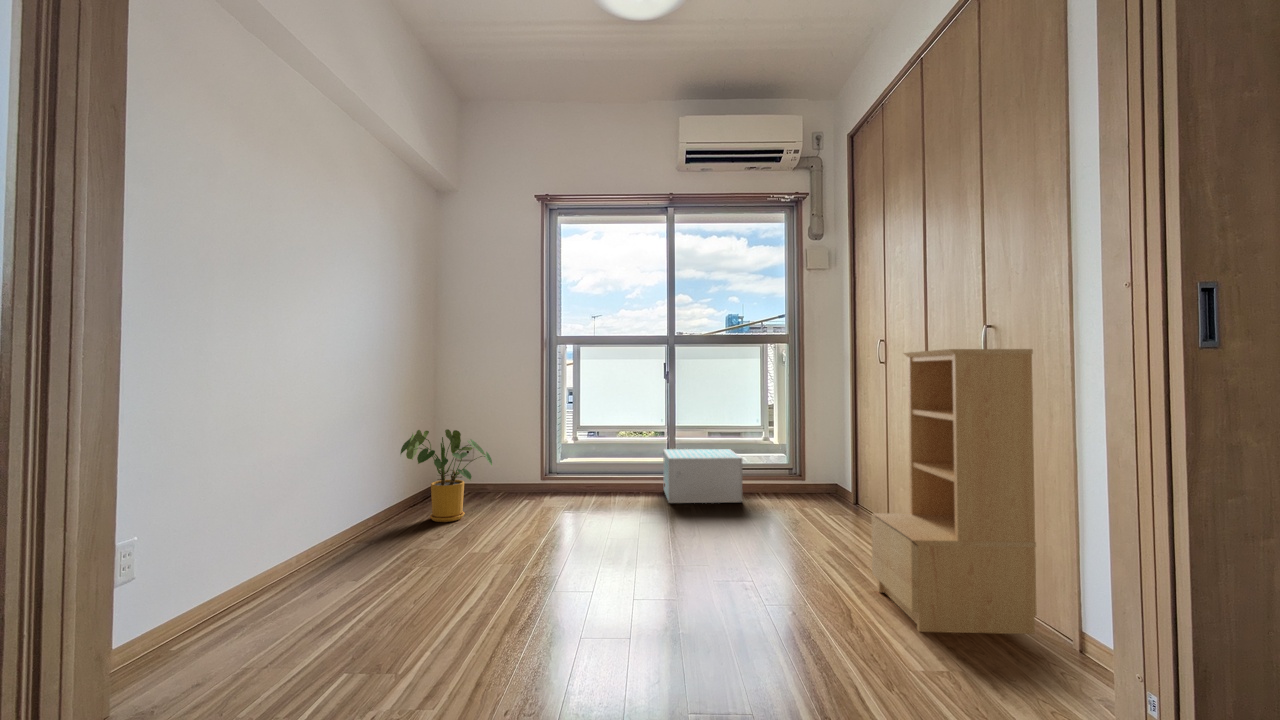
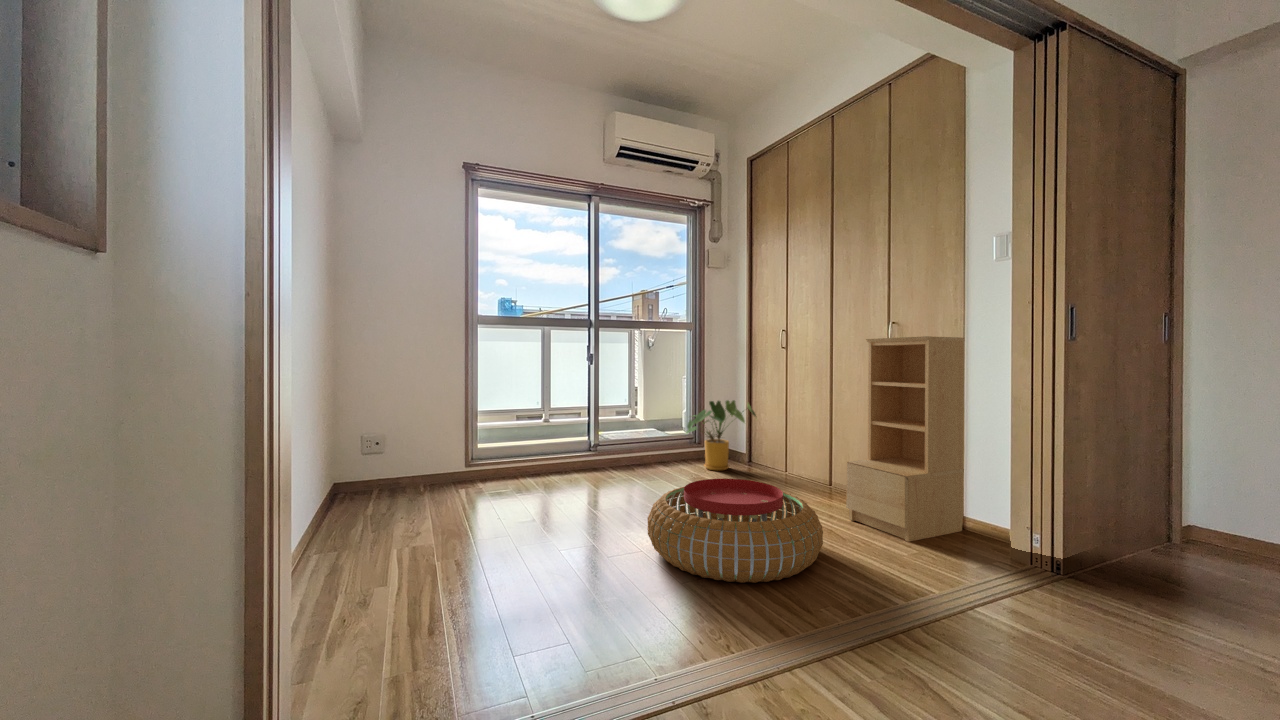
house plant: present [400,429,492,522] -> present [687,400,756,471]
storage box: present [663,449,742,503] -> none [585,424,667,476]
pouf: none [576,515,773,640] -> present [647,479,823,583]

